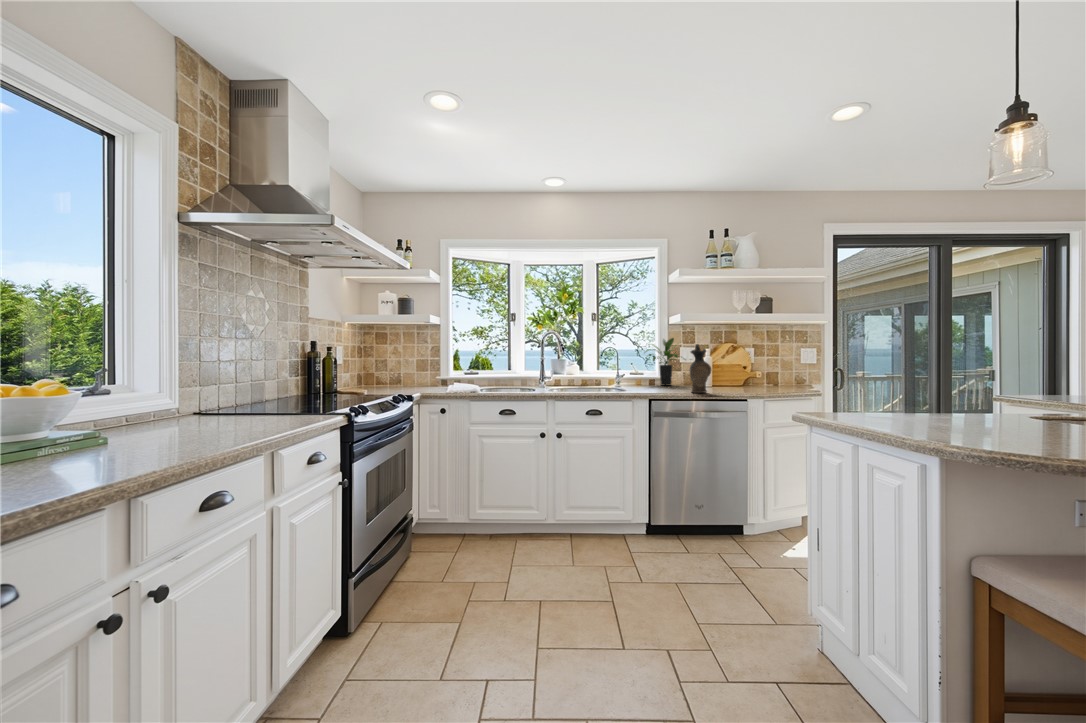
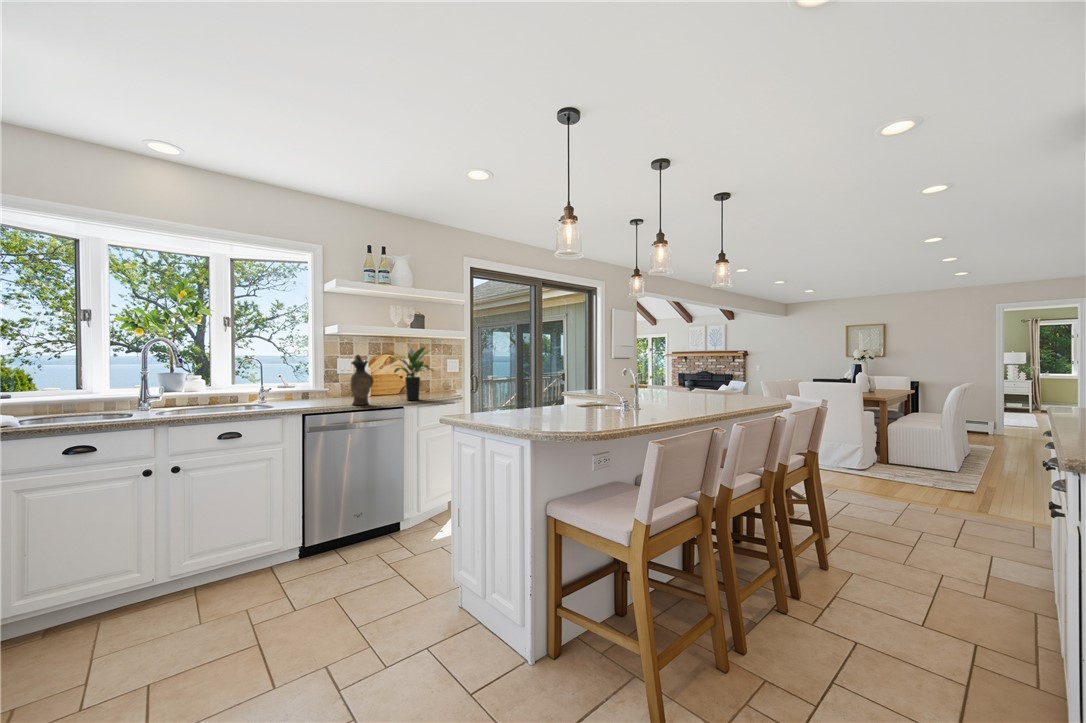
potted plant: present [646,338,678,385] -> present [391,347,433,400]

